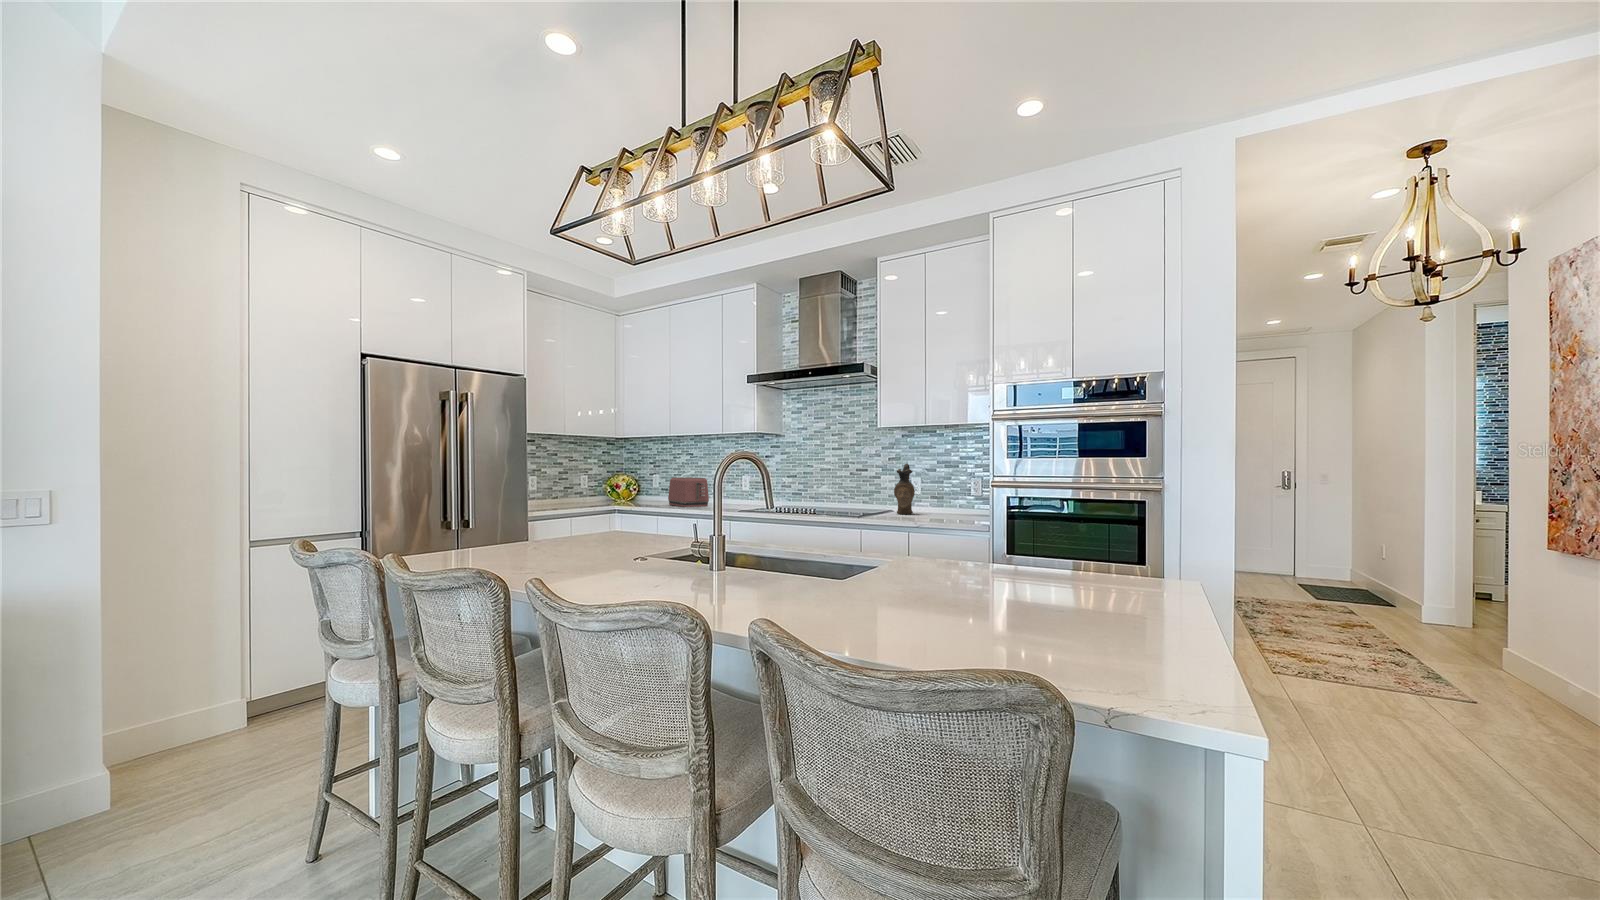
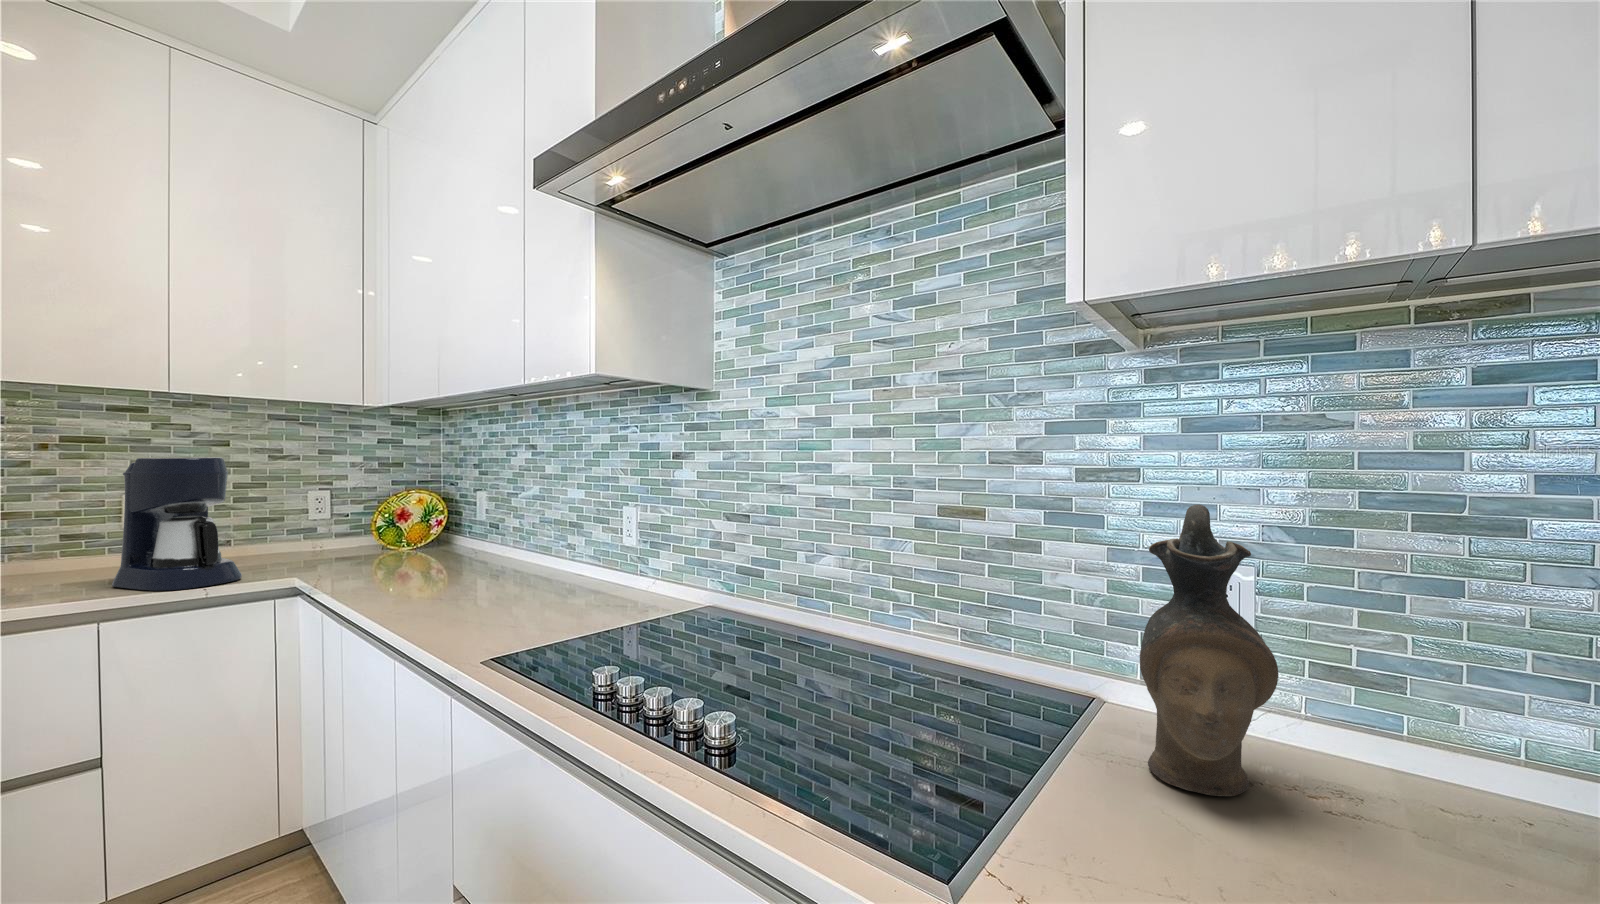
coffee maker: none [556,459,595,507] -> present [112,457,242,591]
toaster: present [668,477,709,507] -> none [435,504,520,598]

